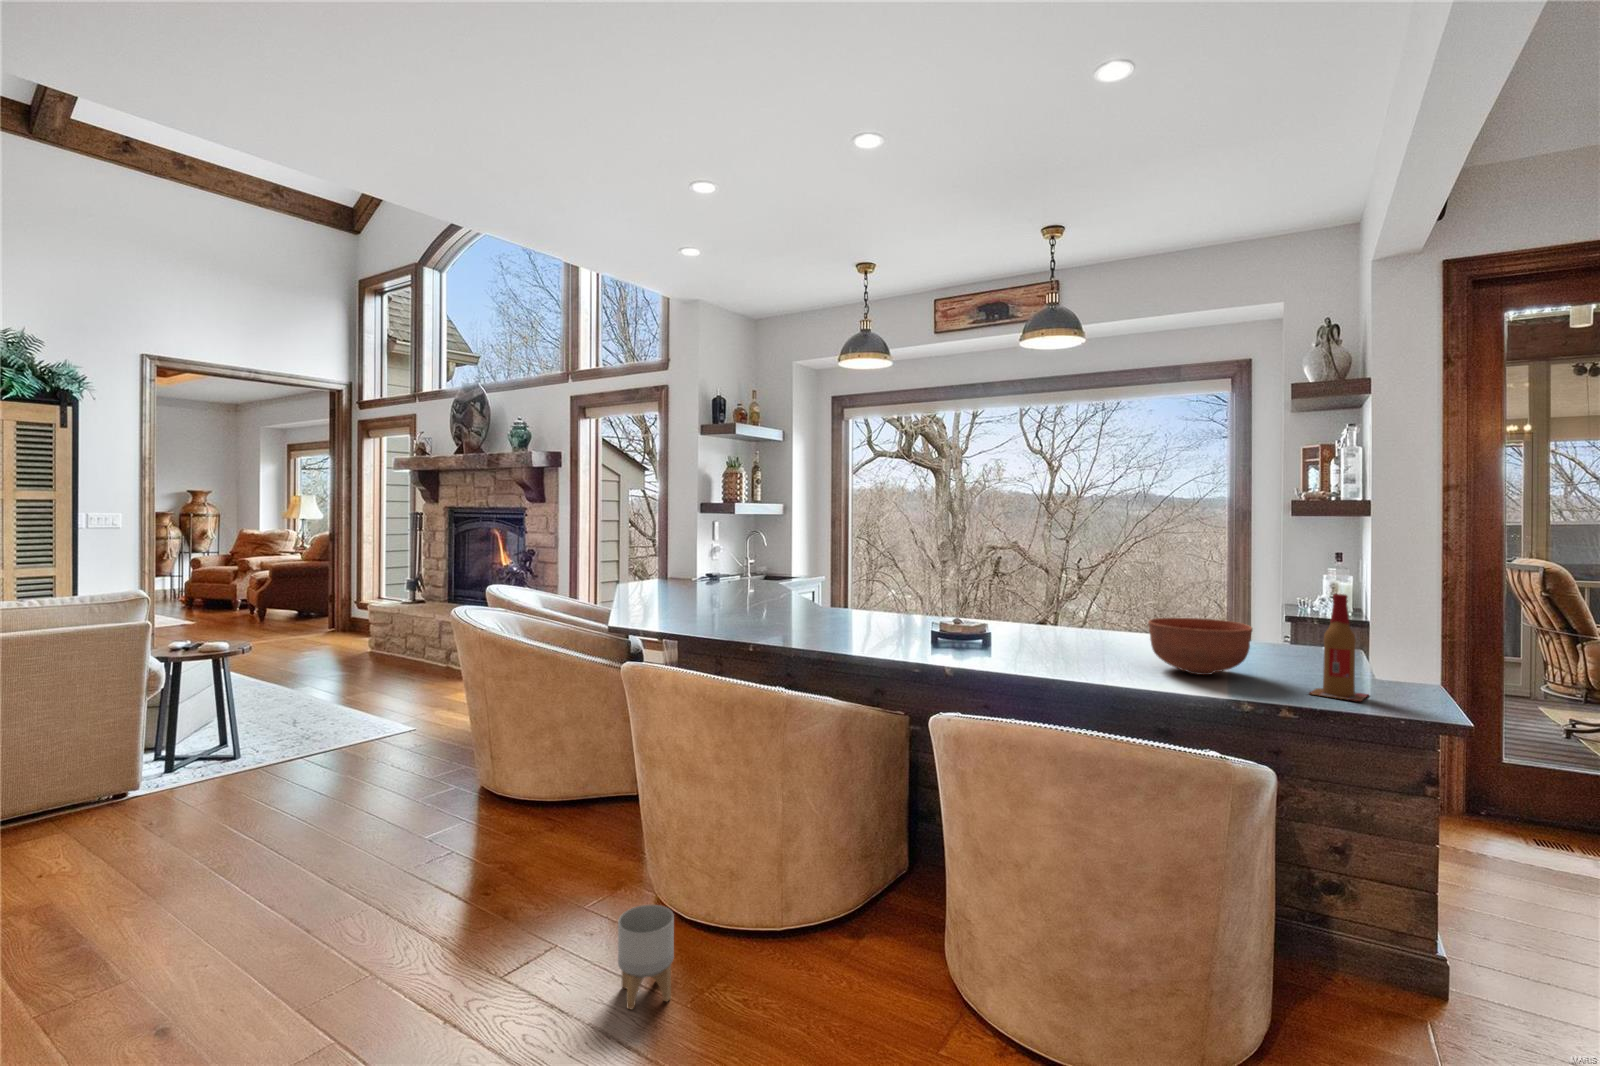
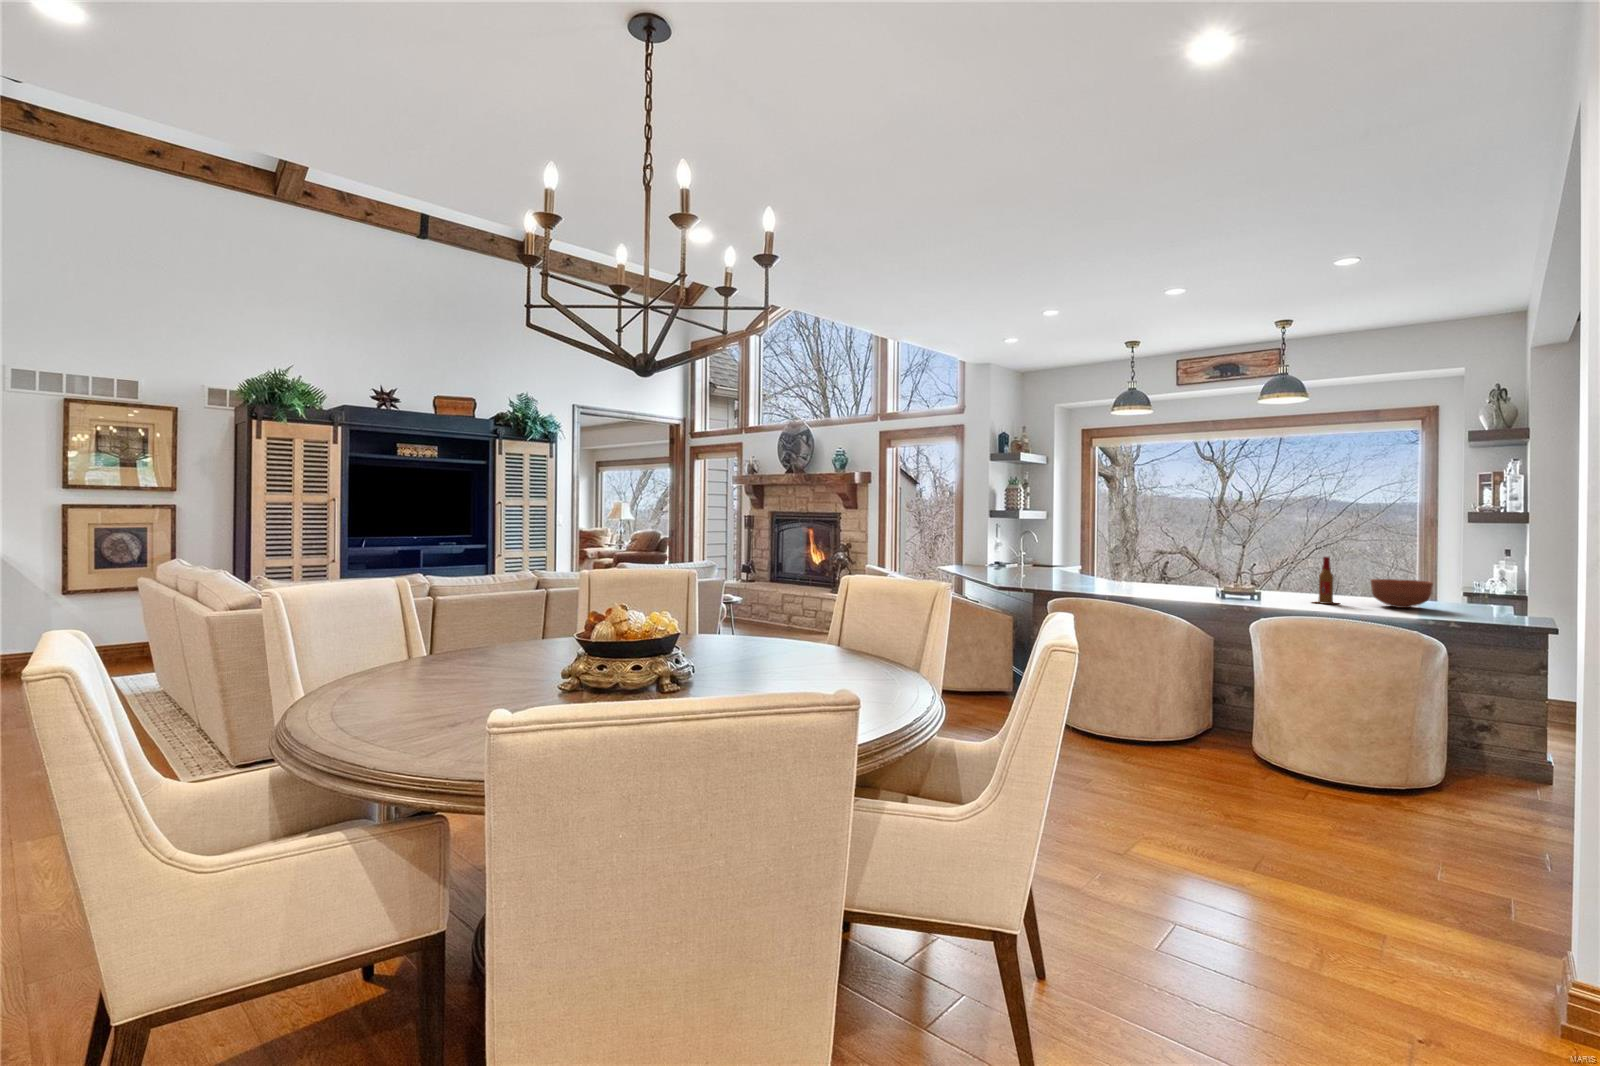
beer bottle: present [1310,594,1368,701] -> present [1318,557,1334,604]
planter: present [618,905,674,1009] -> none [1094,710,1123,753]

